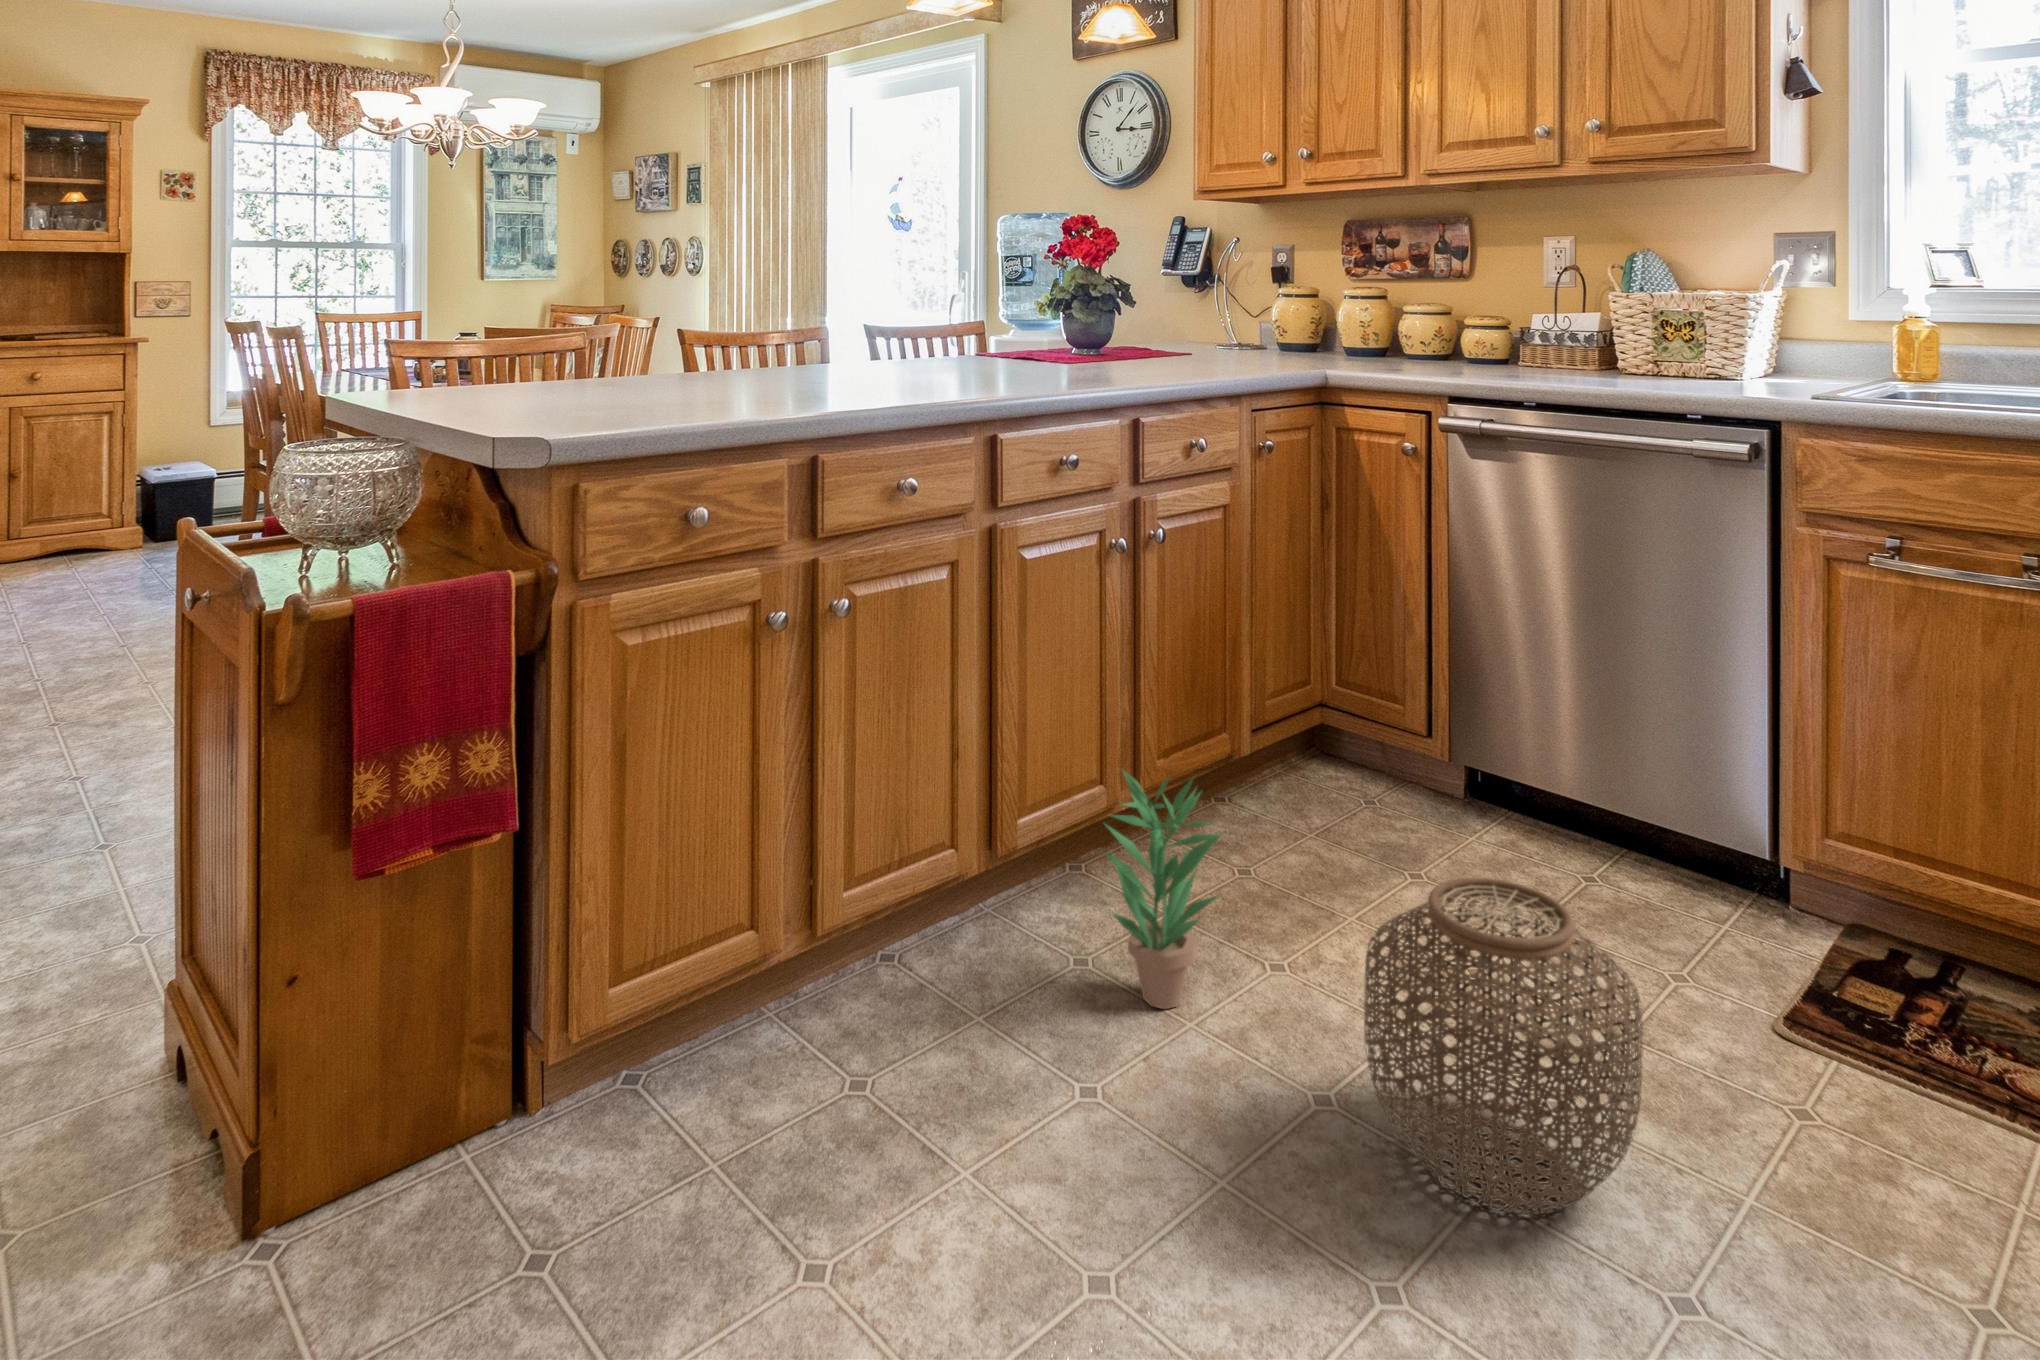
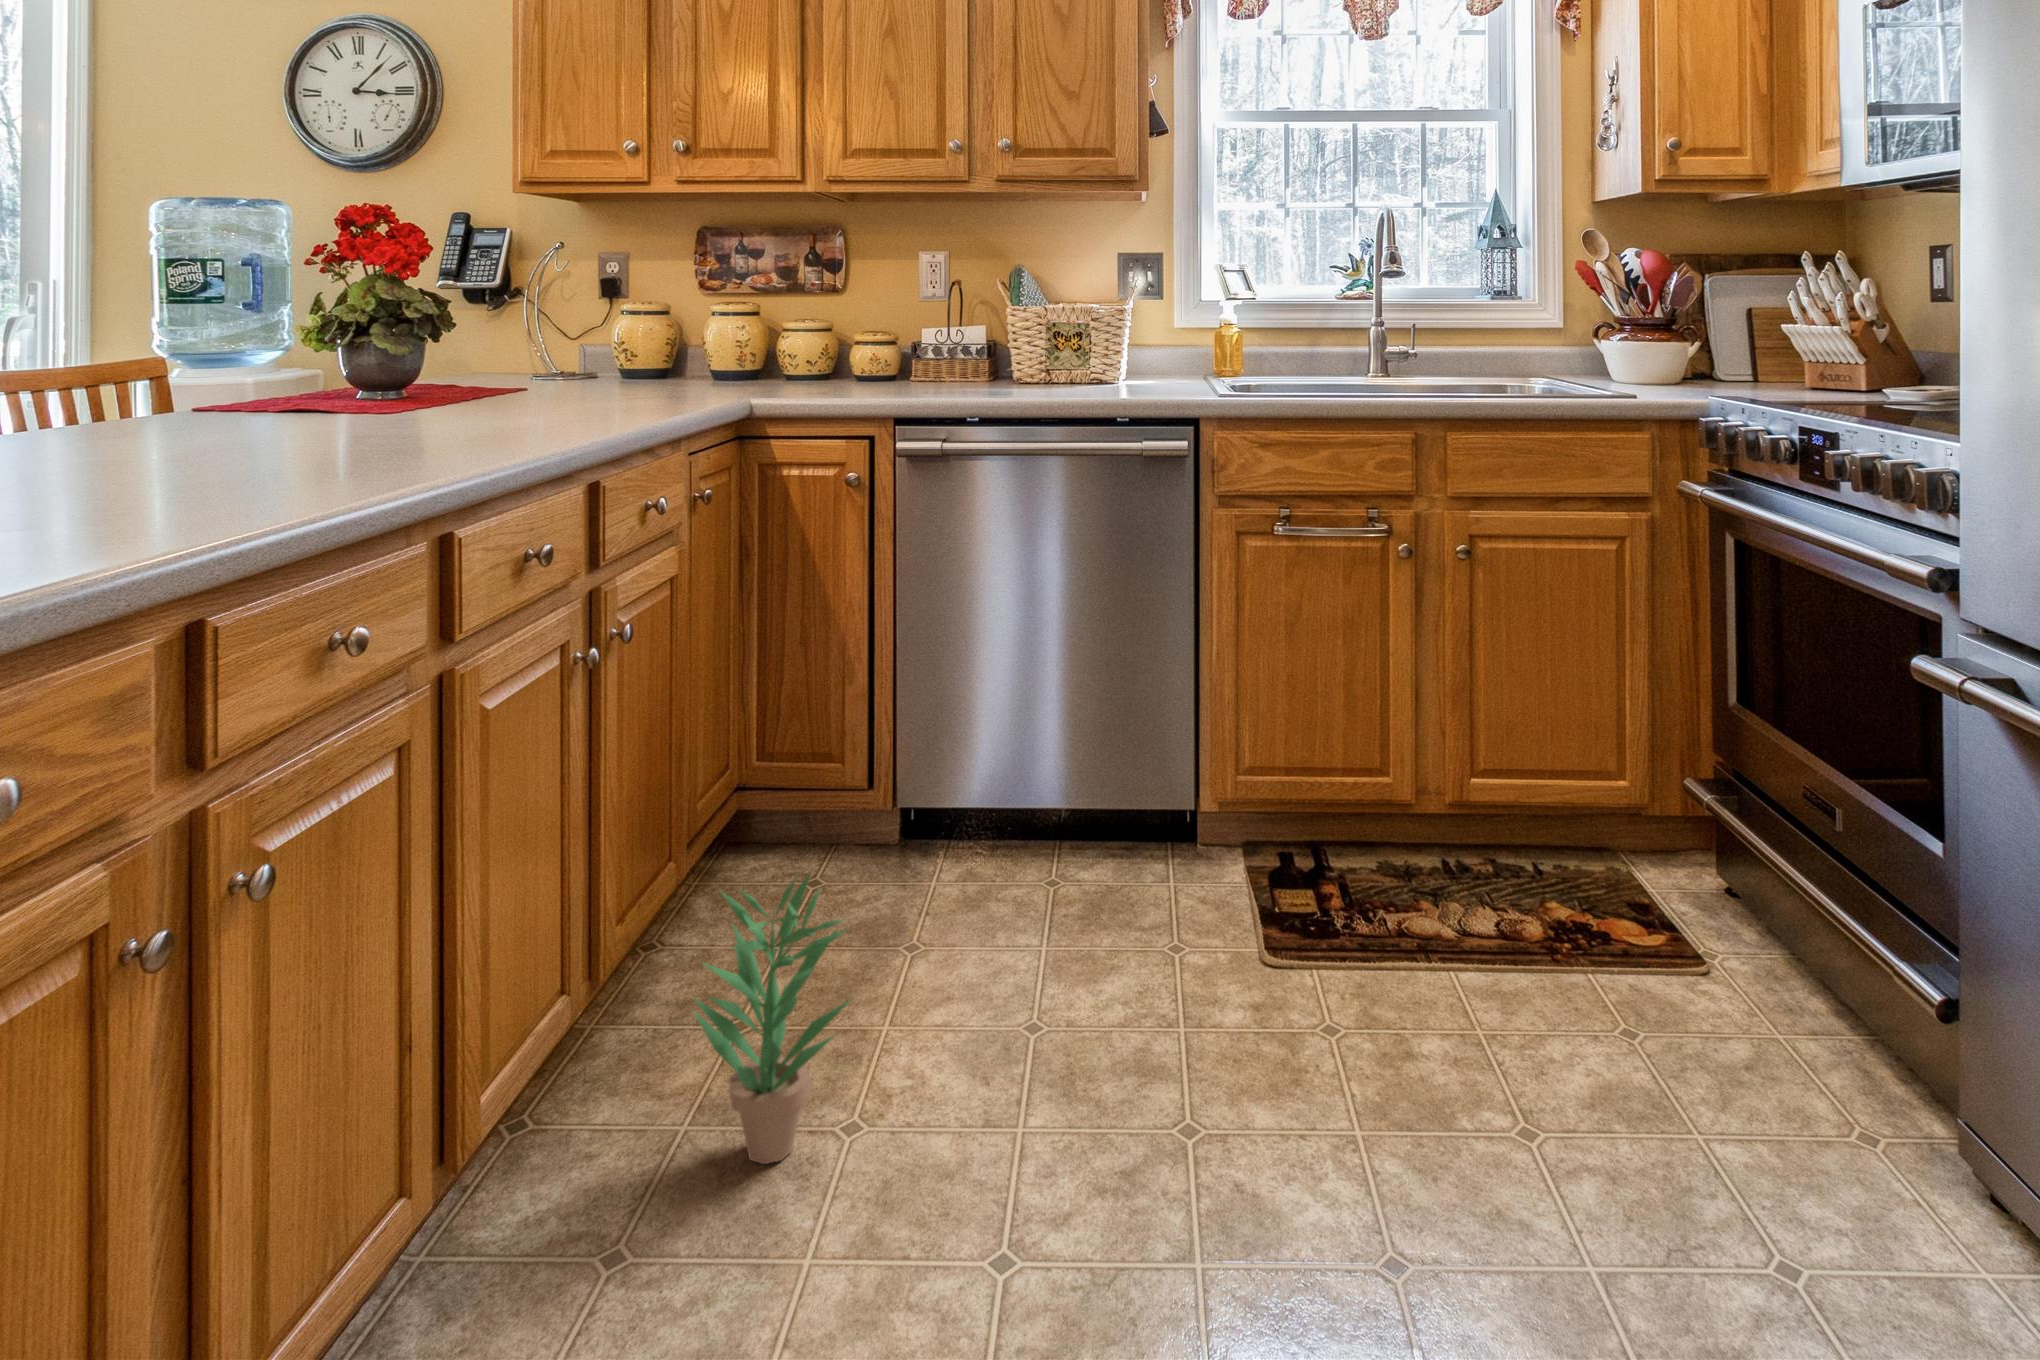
woven basket: present [1364,878,1643,1215] -> none [1047,882,1295,1202]

